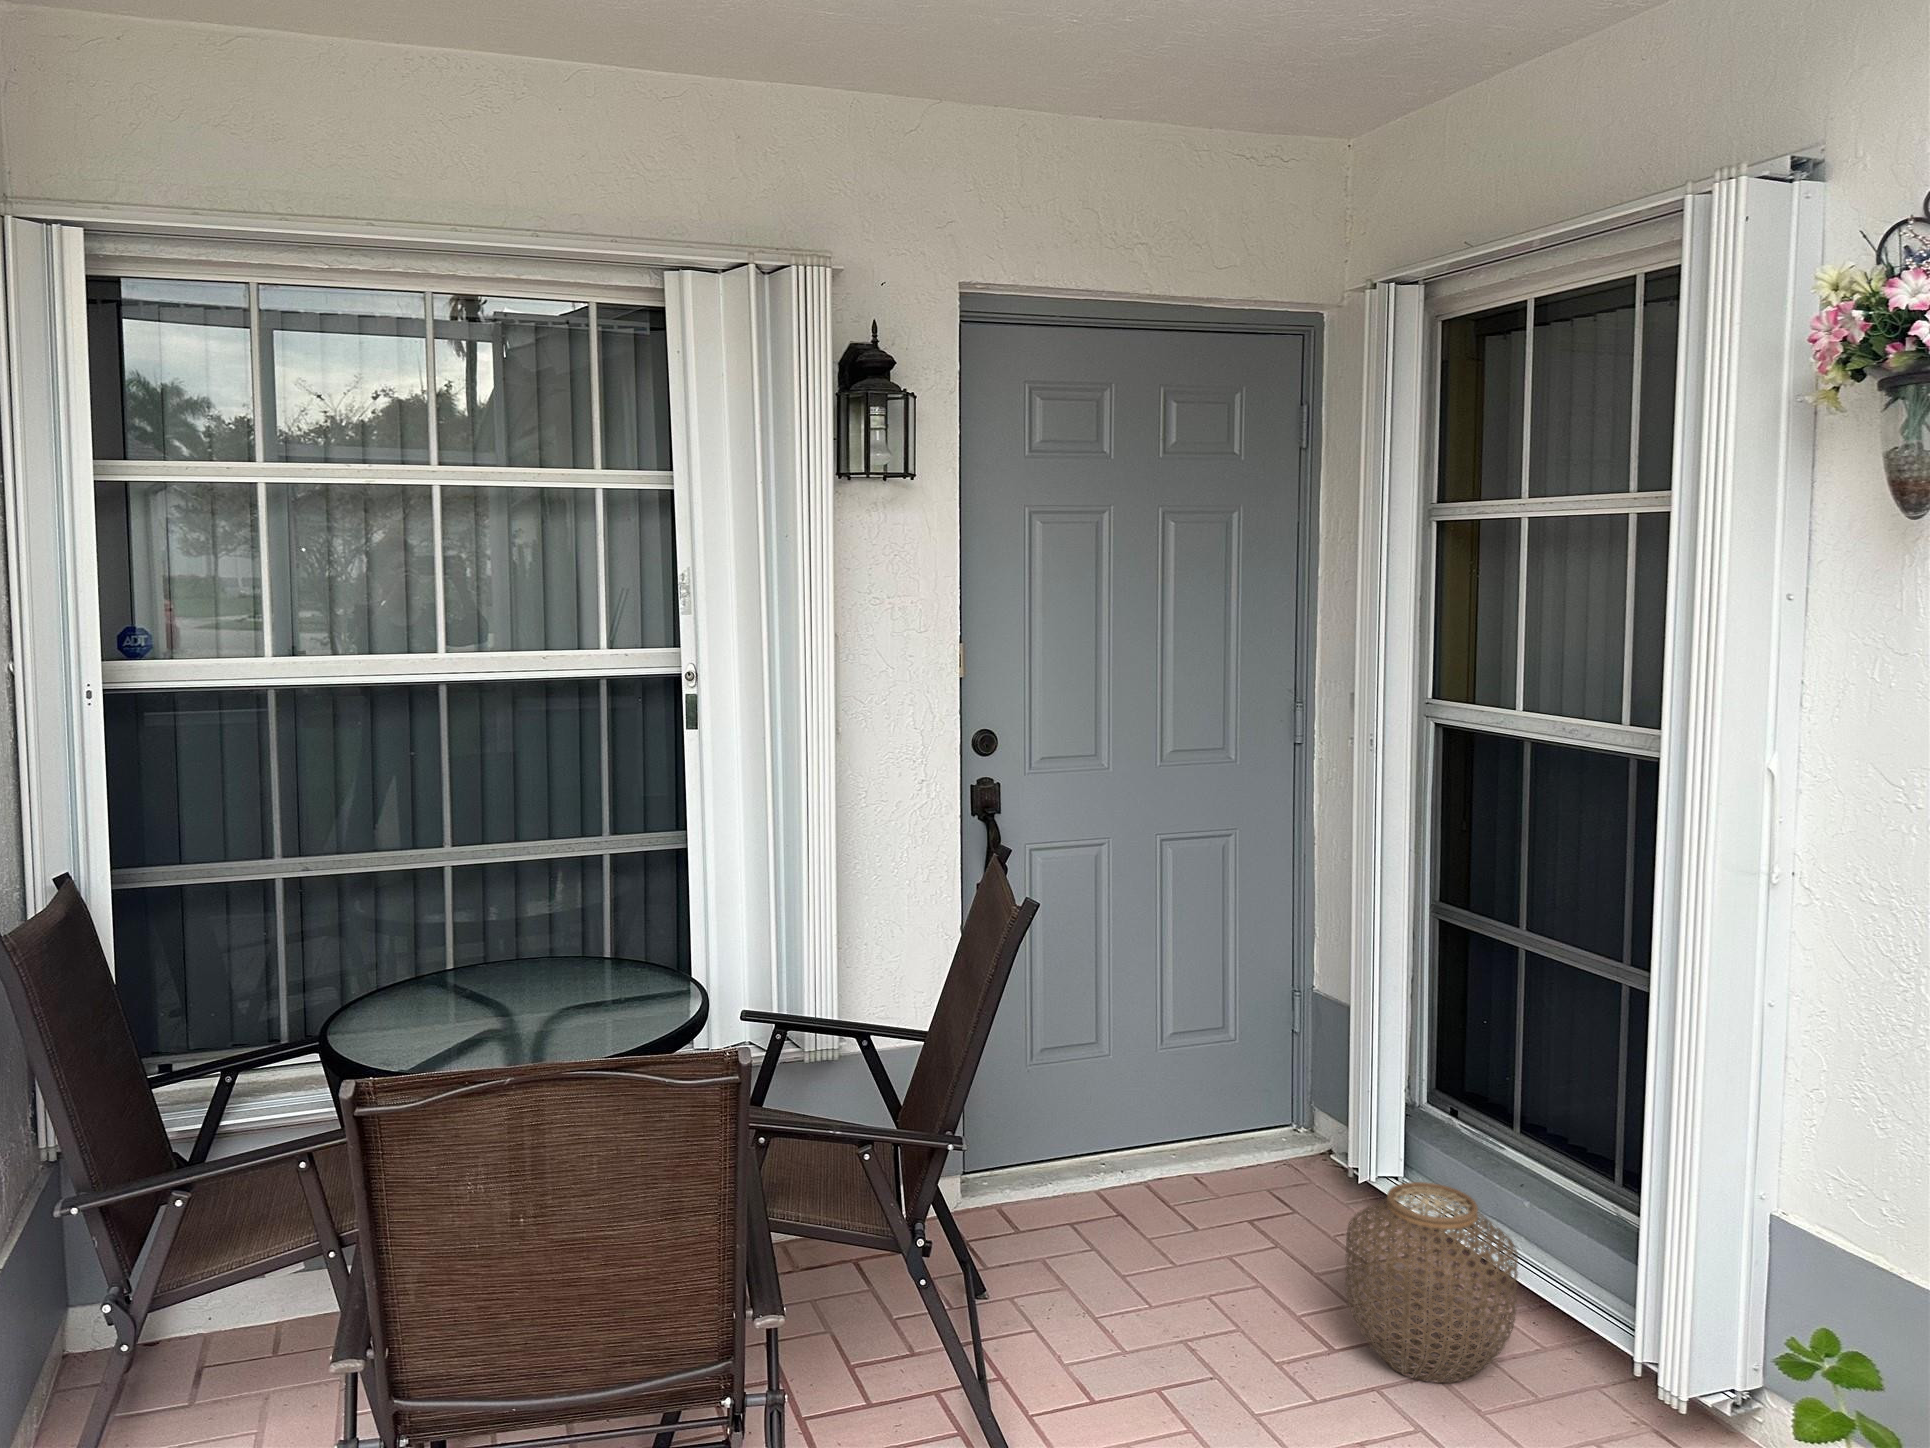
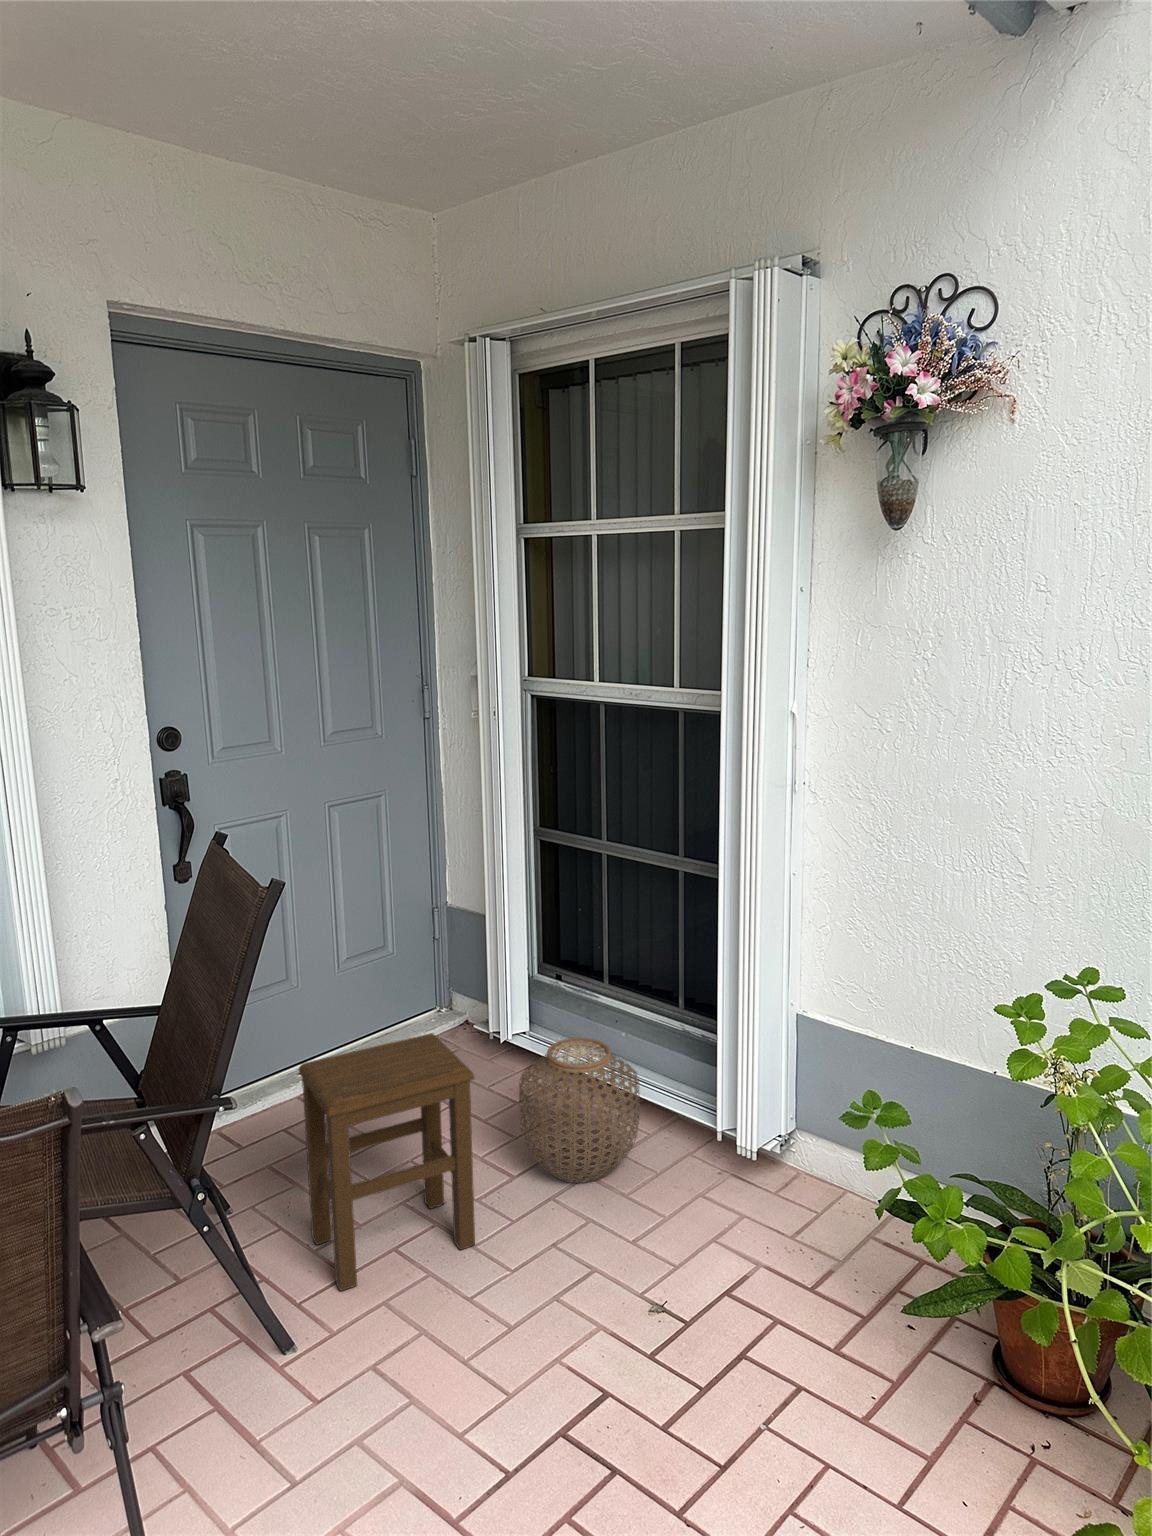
stool: none [1066,1131,1267,1413] -> present [299,1033,475,1291]

